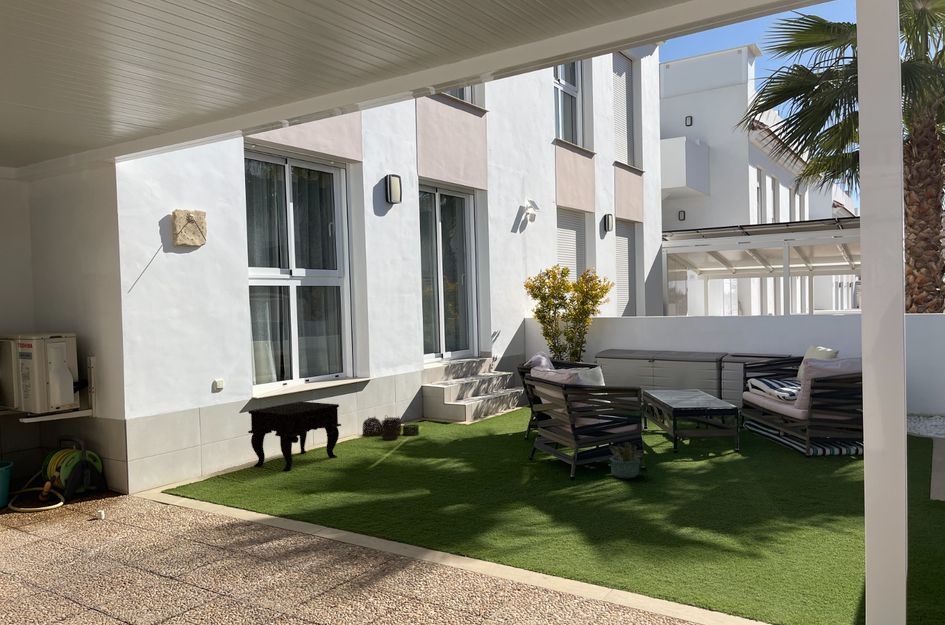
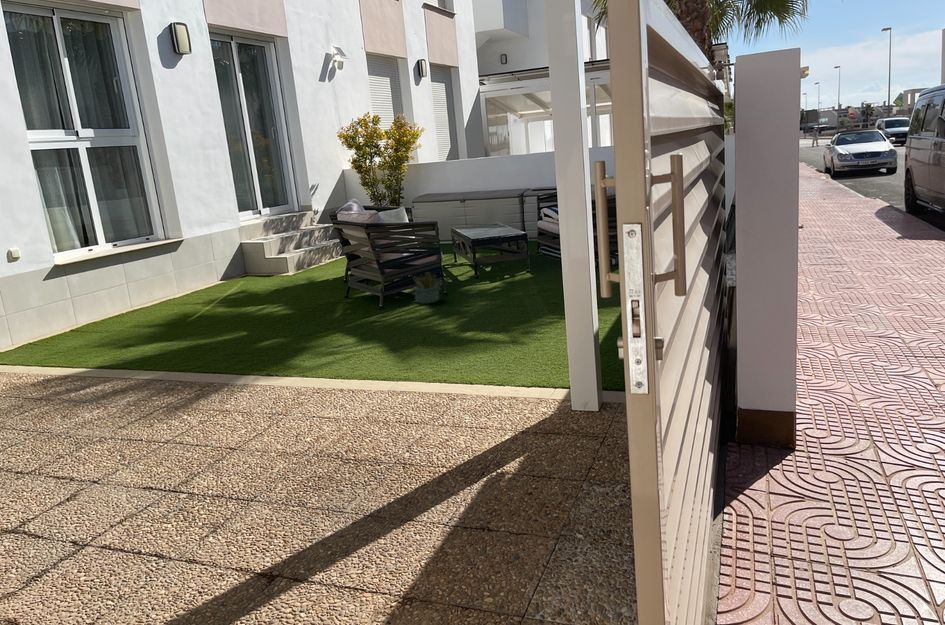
side table: present [248,401,341,471] -> none [52,265,157,333]
woven basket: present [363,417,419,440] -> none [181,273,241,297]

